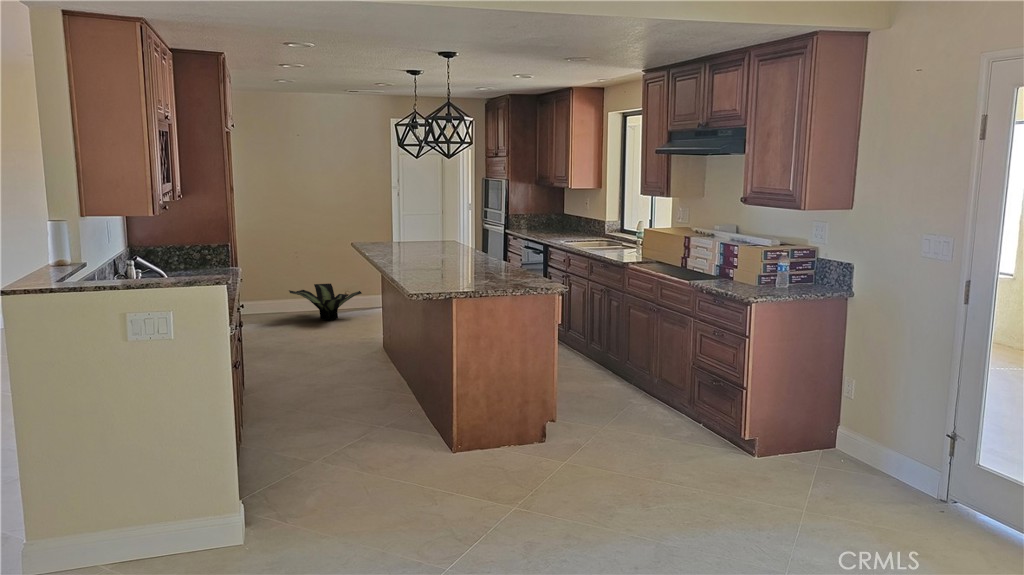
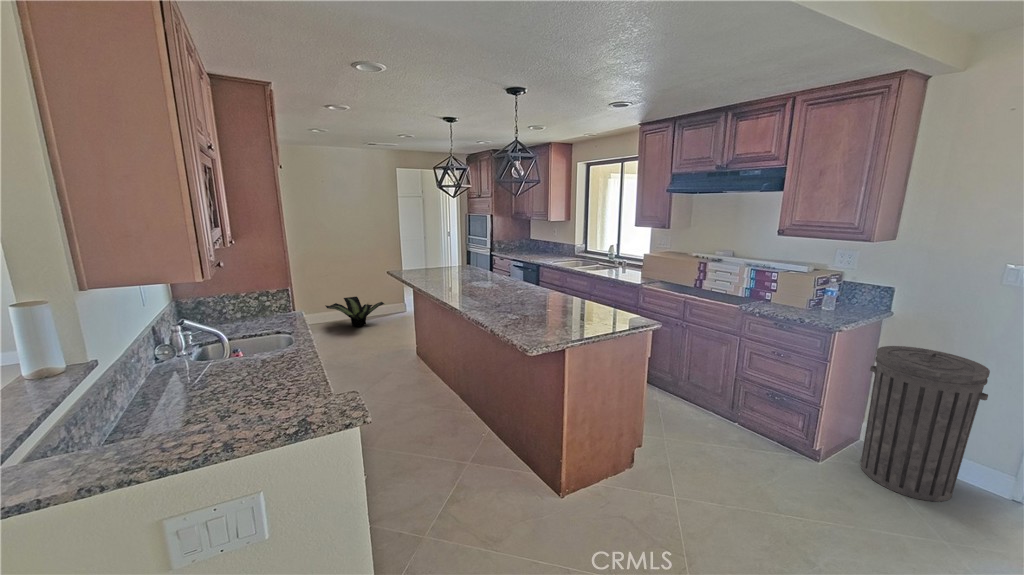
trash can: none [783,326,879,485] -> present [861,346,990,502]

